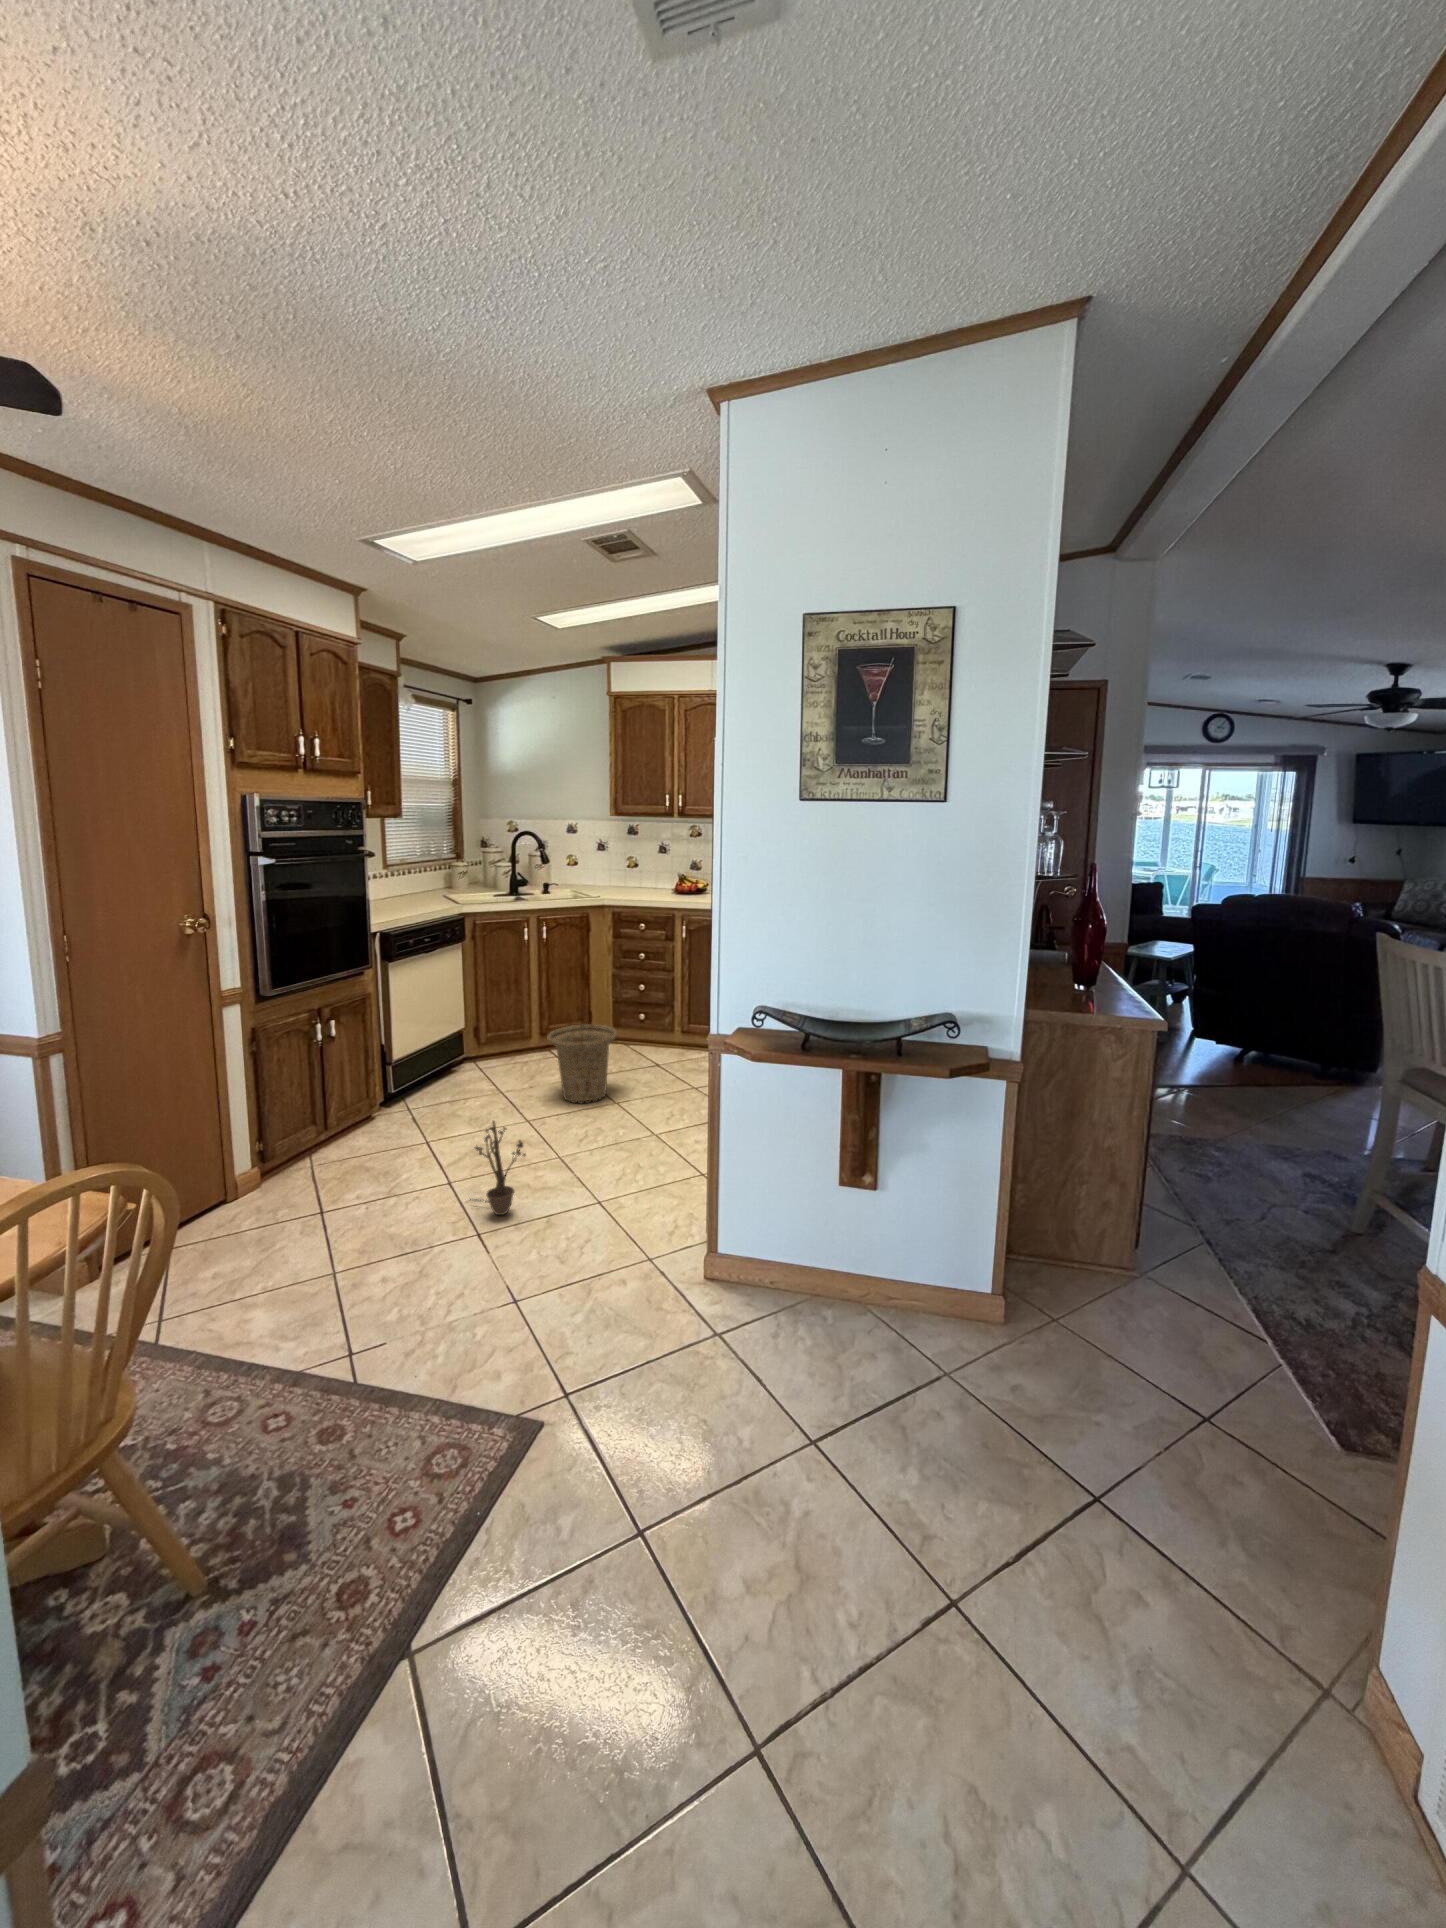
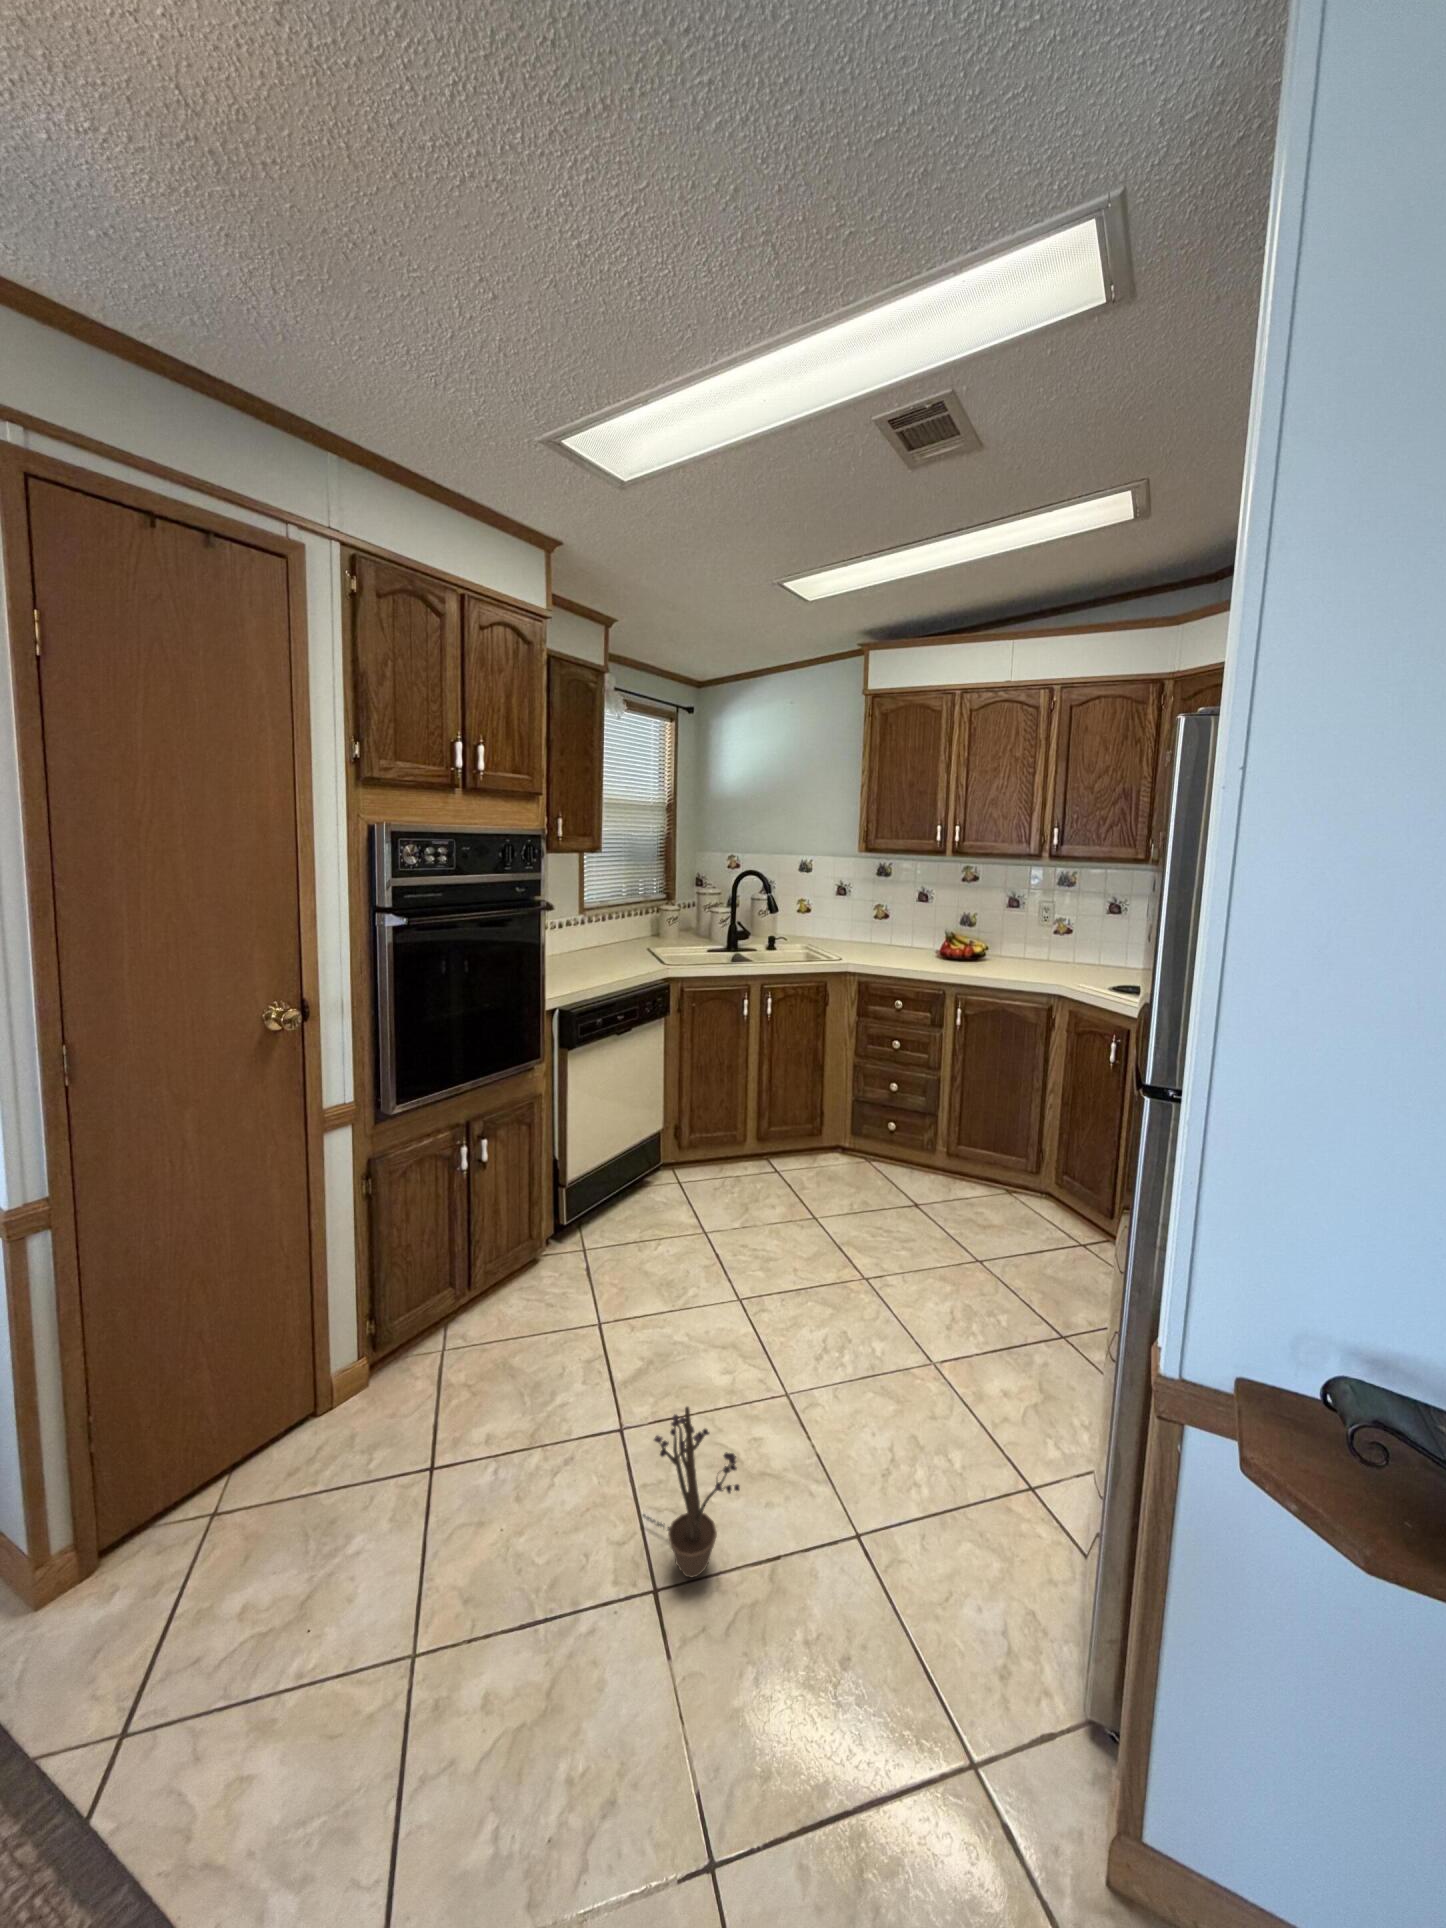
basket: present [547,1024,617,1103] -> none [770,1149,871,1276]

